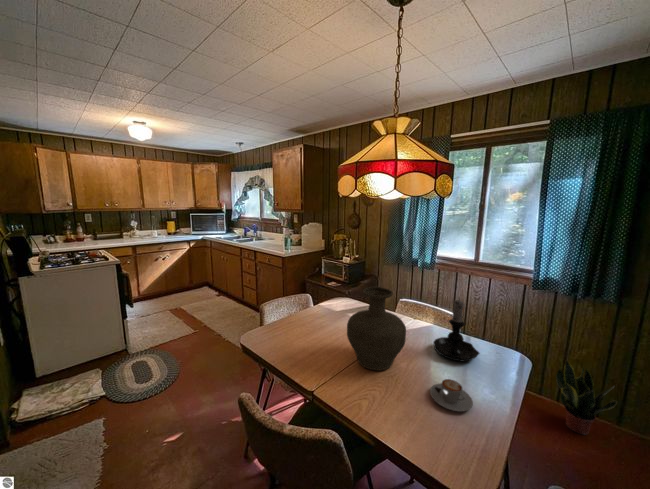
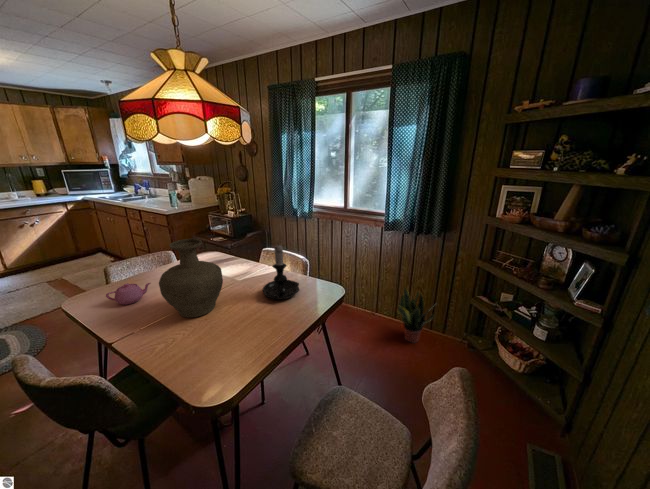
teapot: none [283,325,319,347] -> present [106,283,150,305]
coffee cup: present [430,379,473,412] -> none [227,317,263,343]

